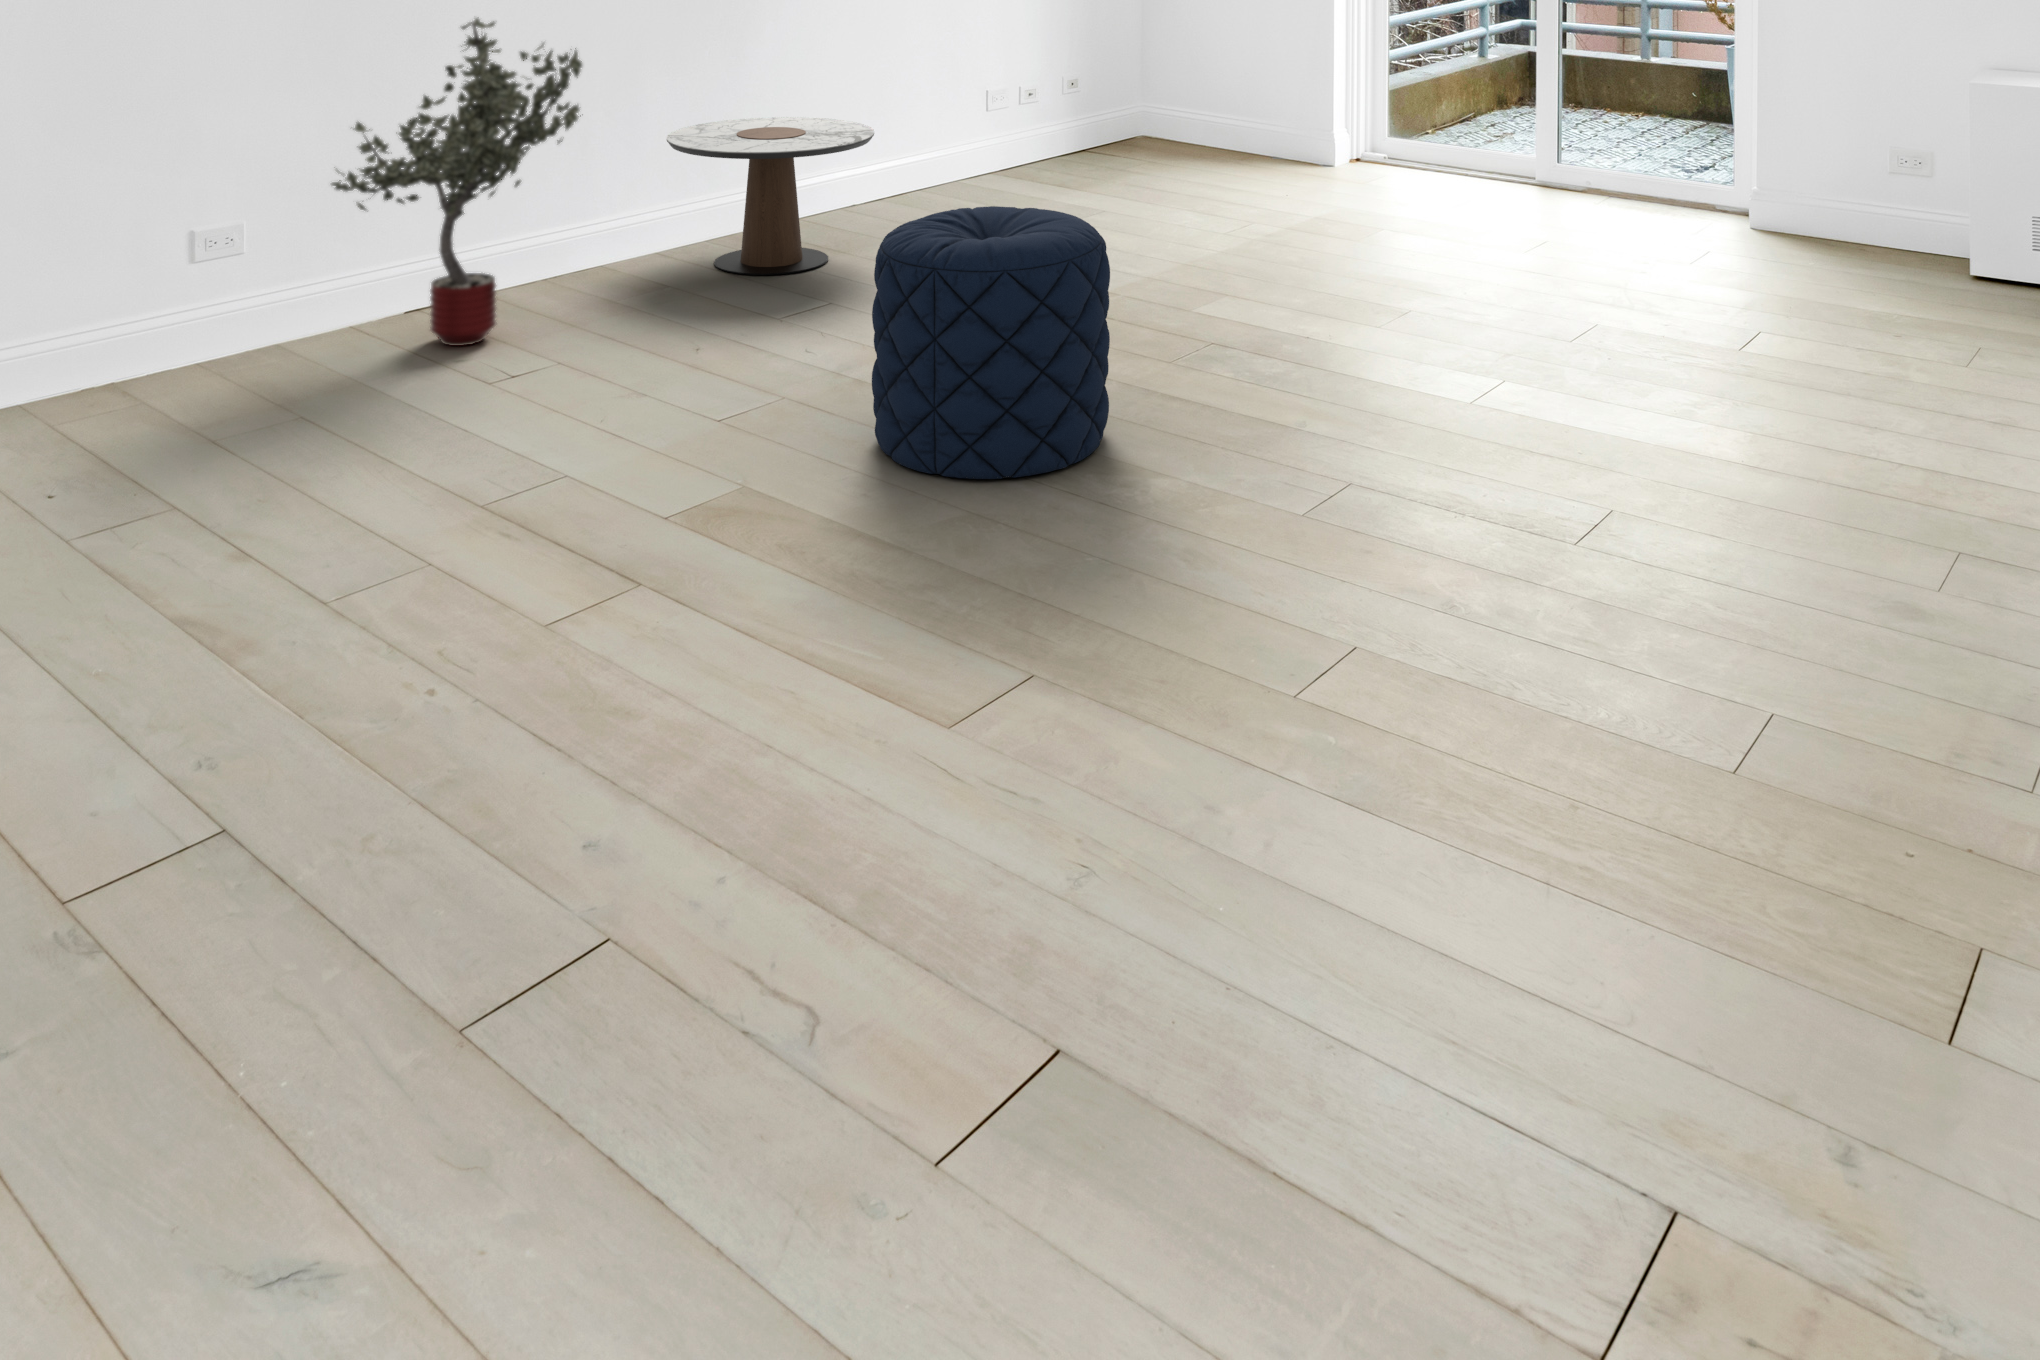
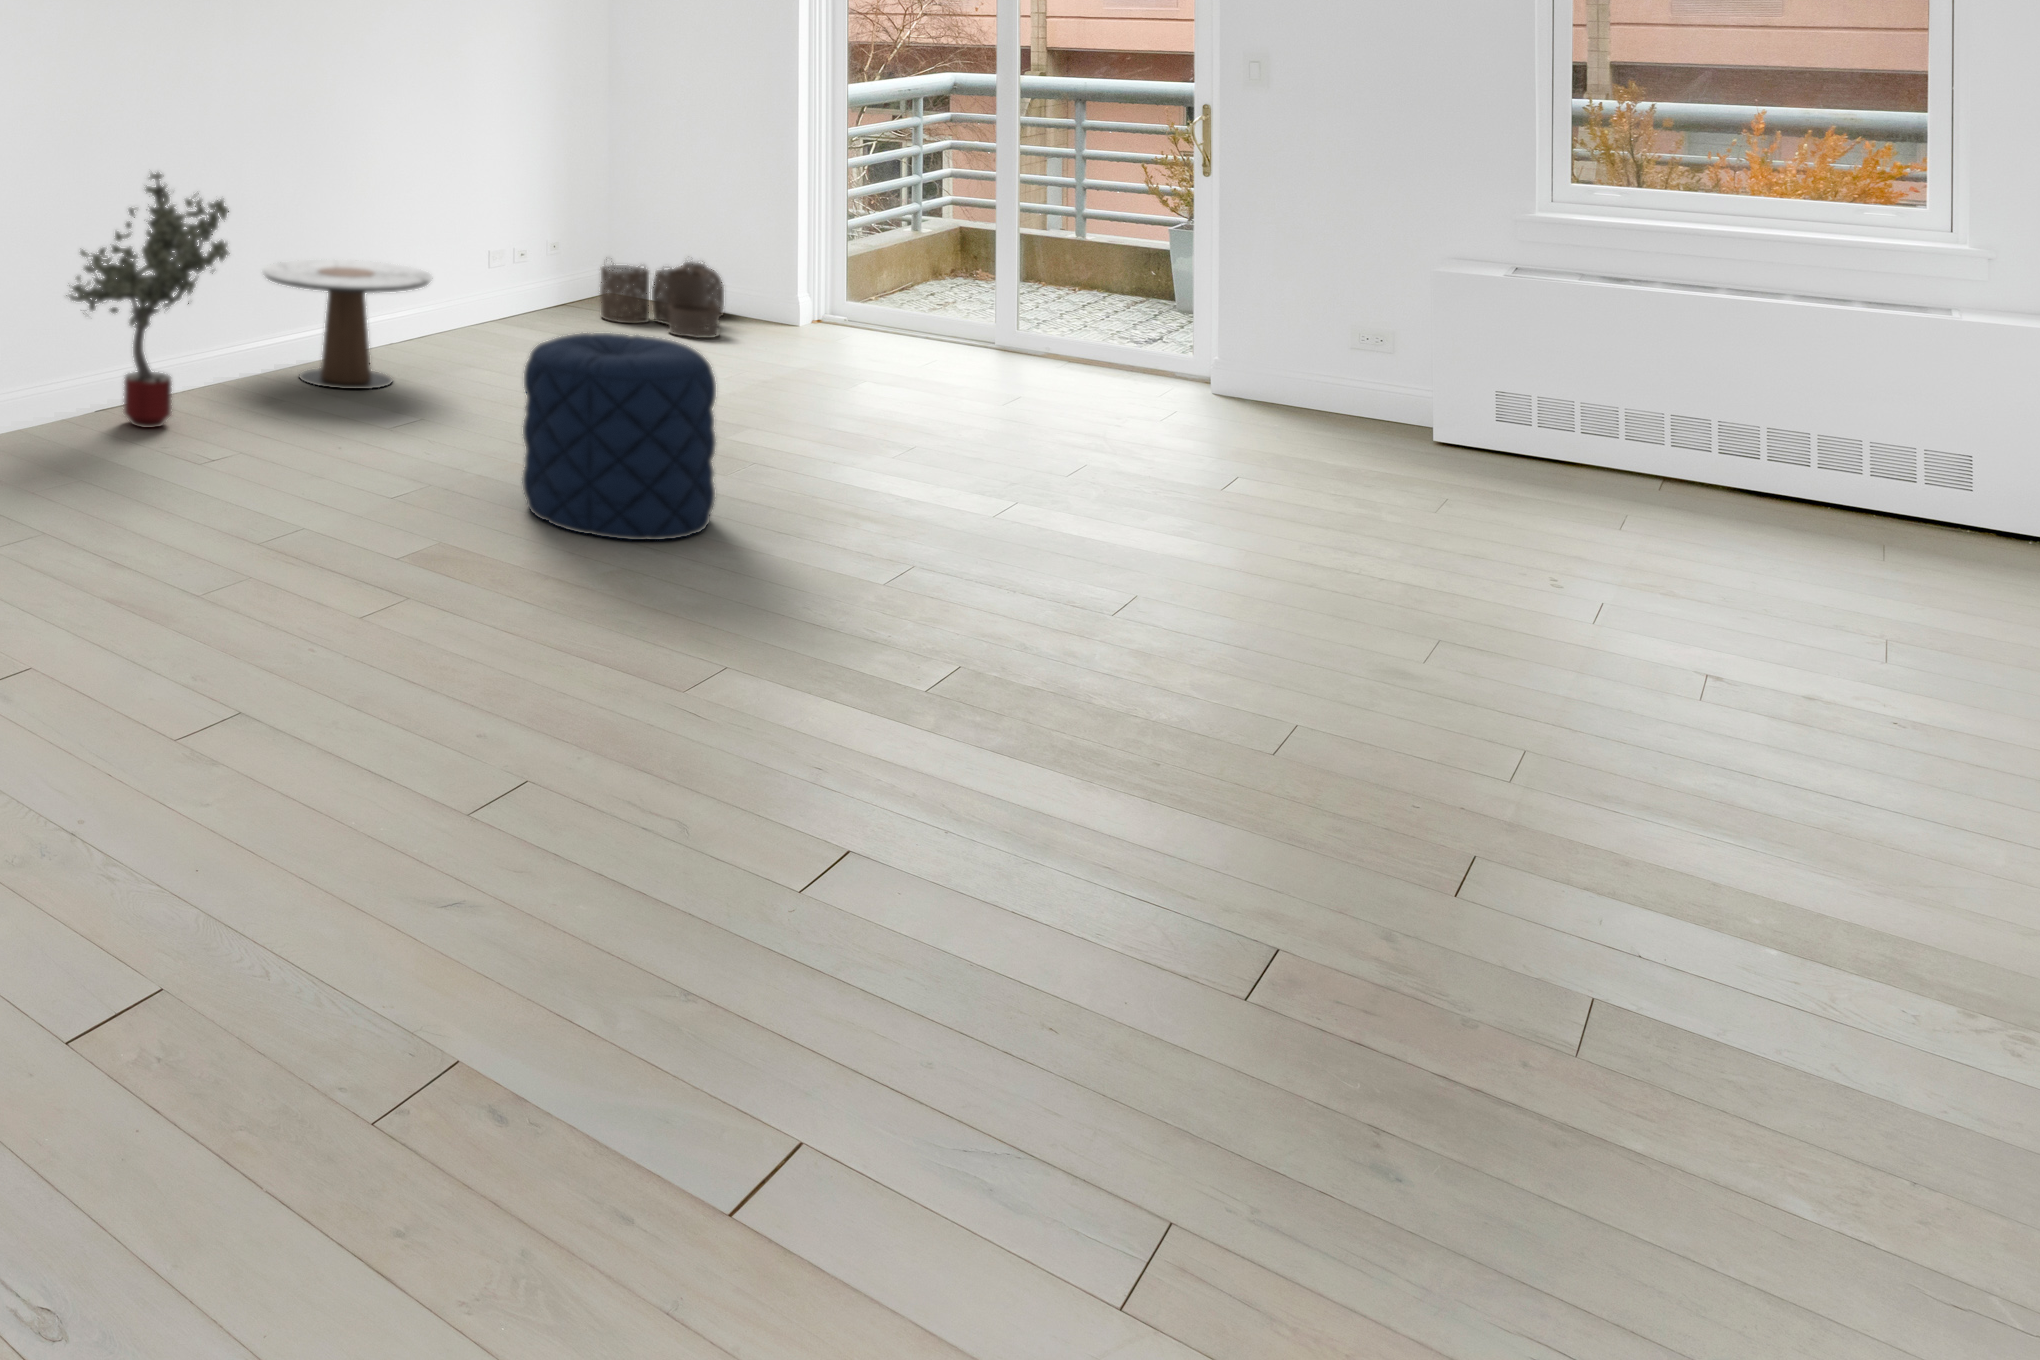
woven basket: none [1123,95,1261,187] -> present [600,259,724,338]

